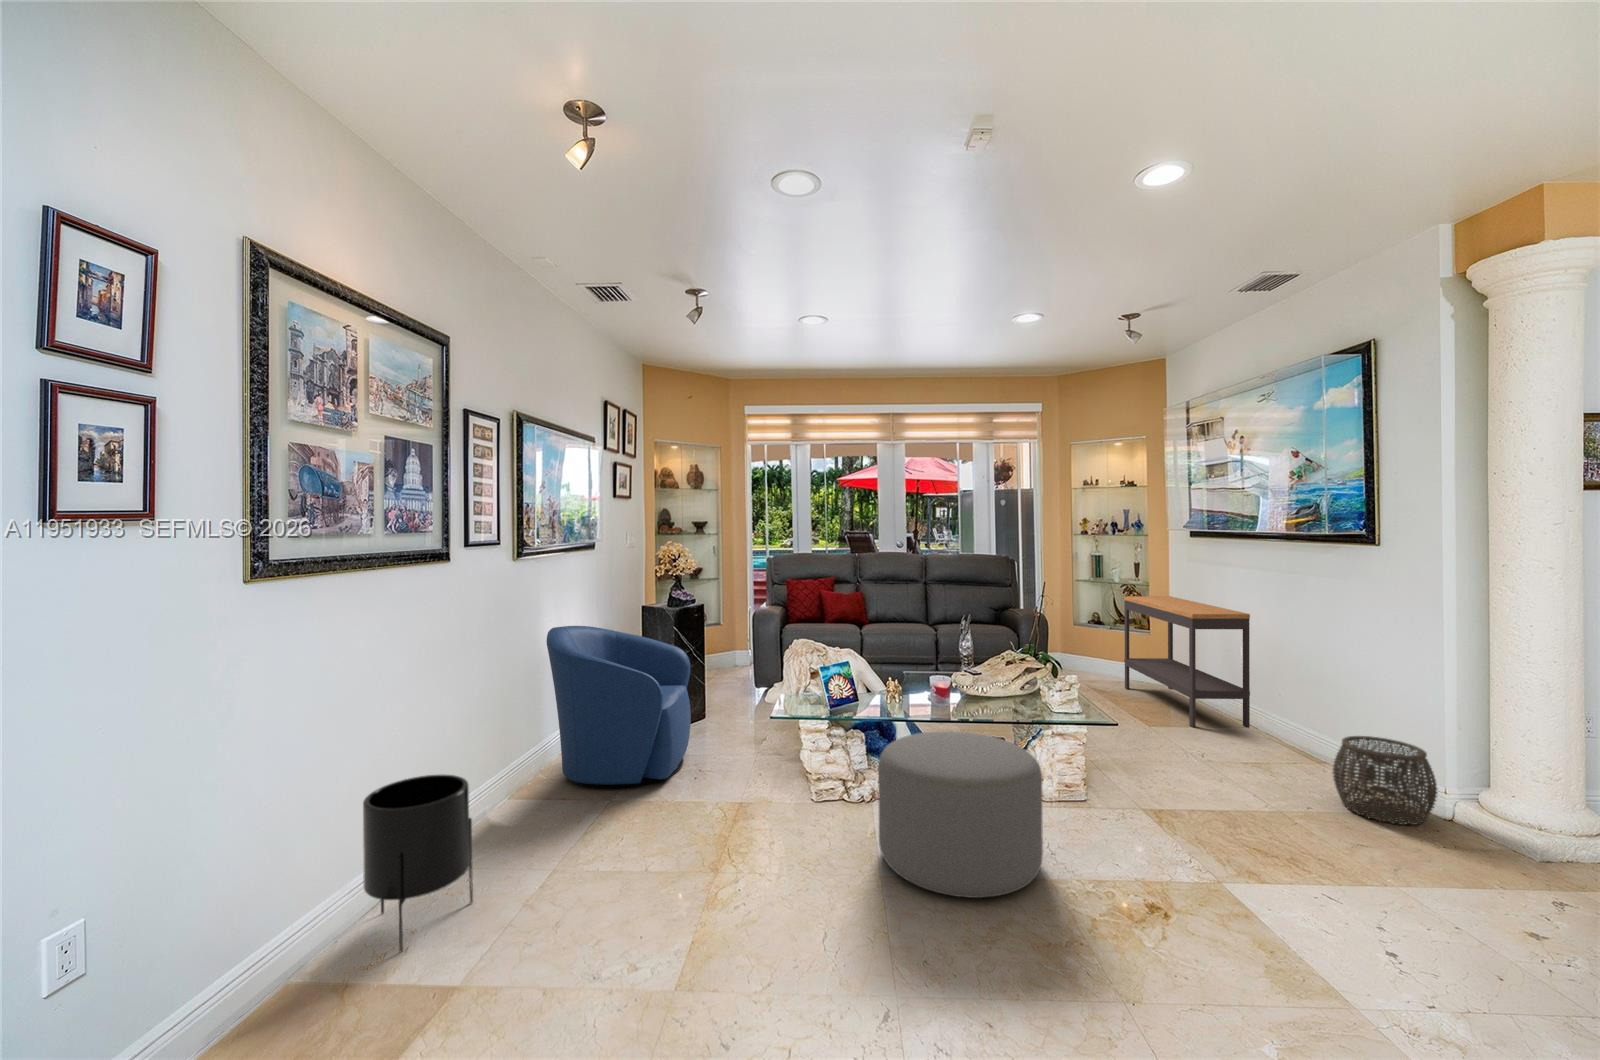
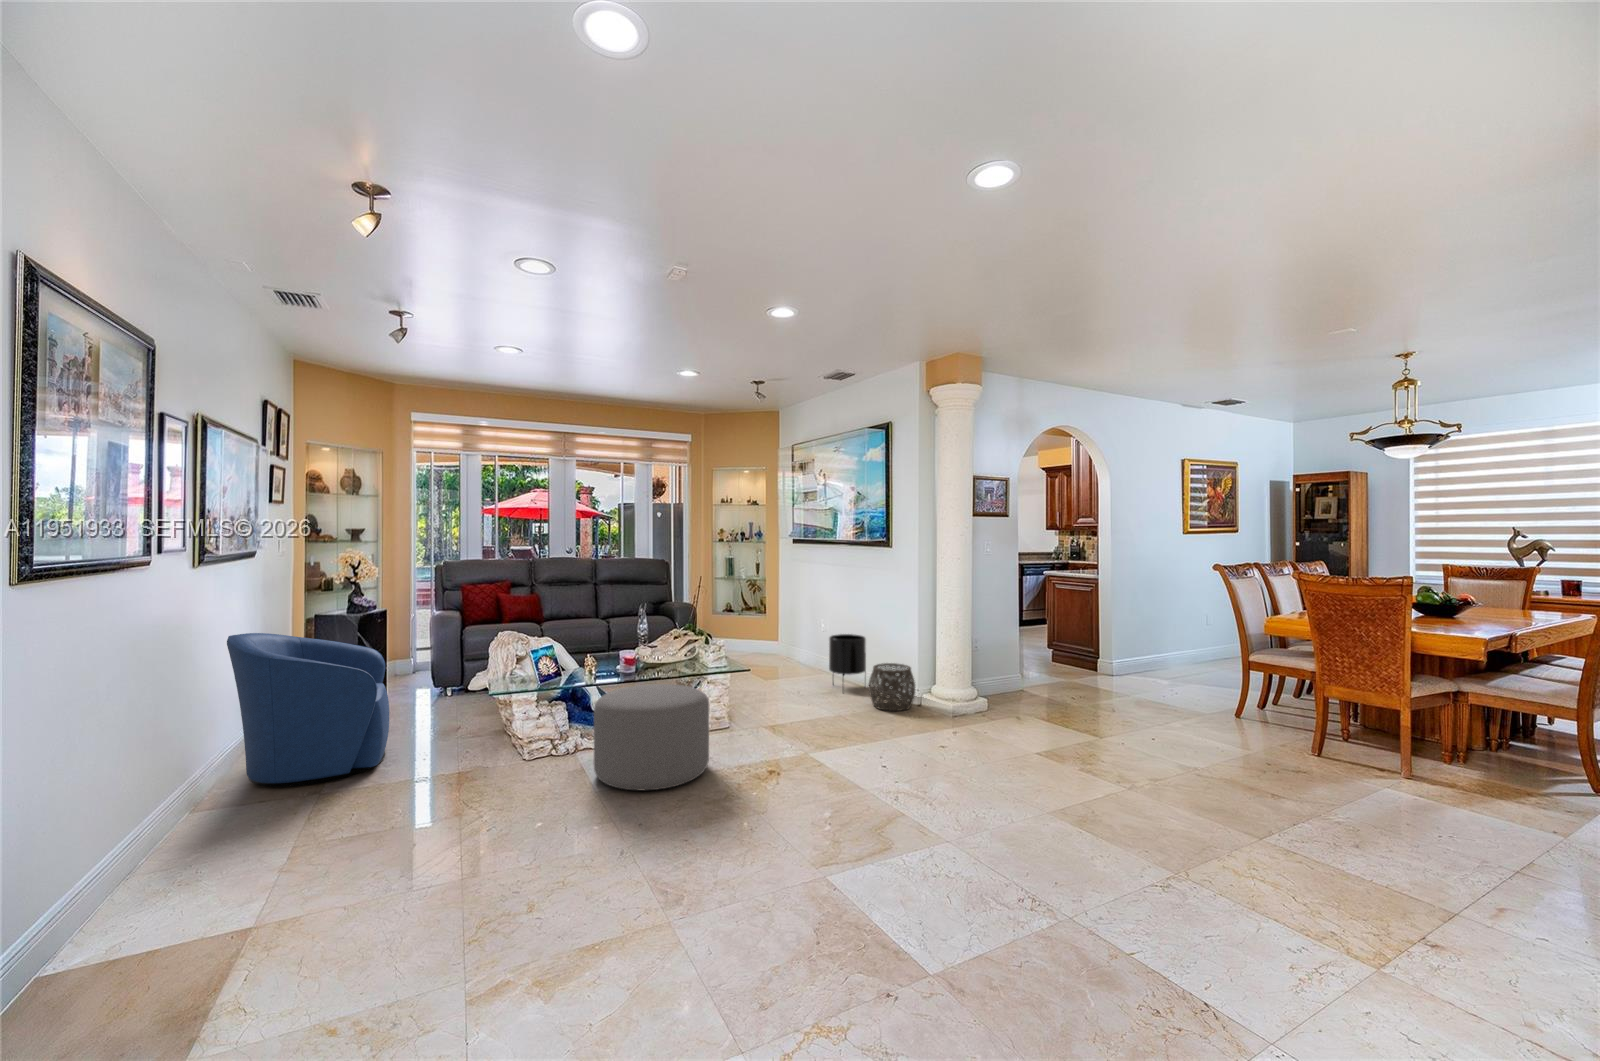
console table: present [1124,596,1250,728] -> none [749,587,828,677]
planter: present [363,775,473,952] -> present [829,634,866,675]

